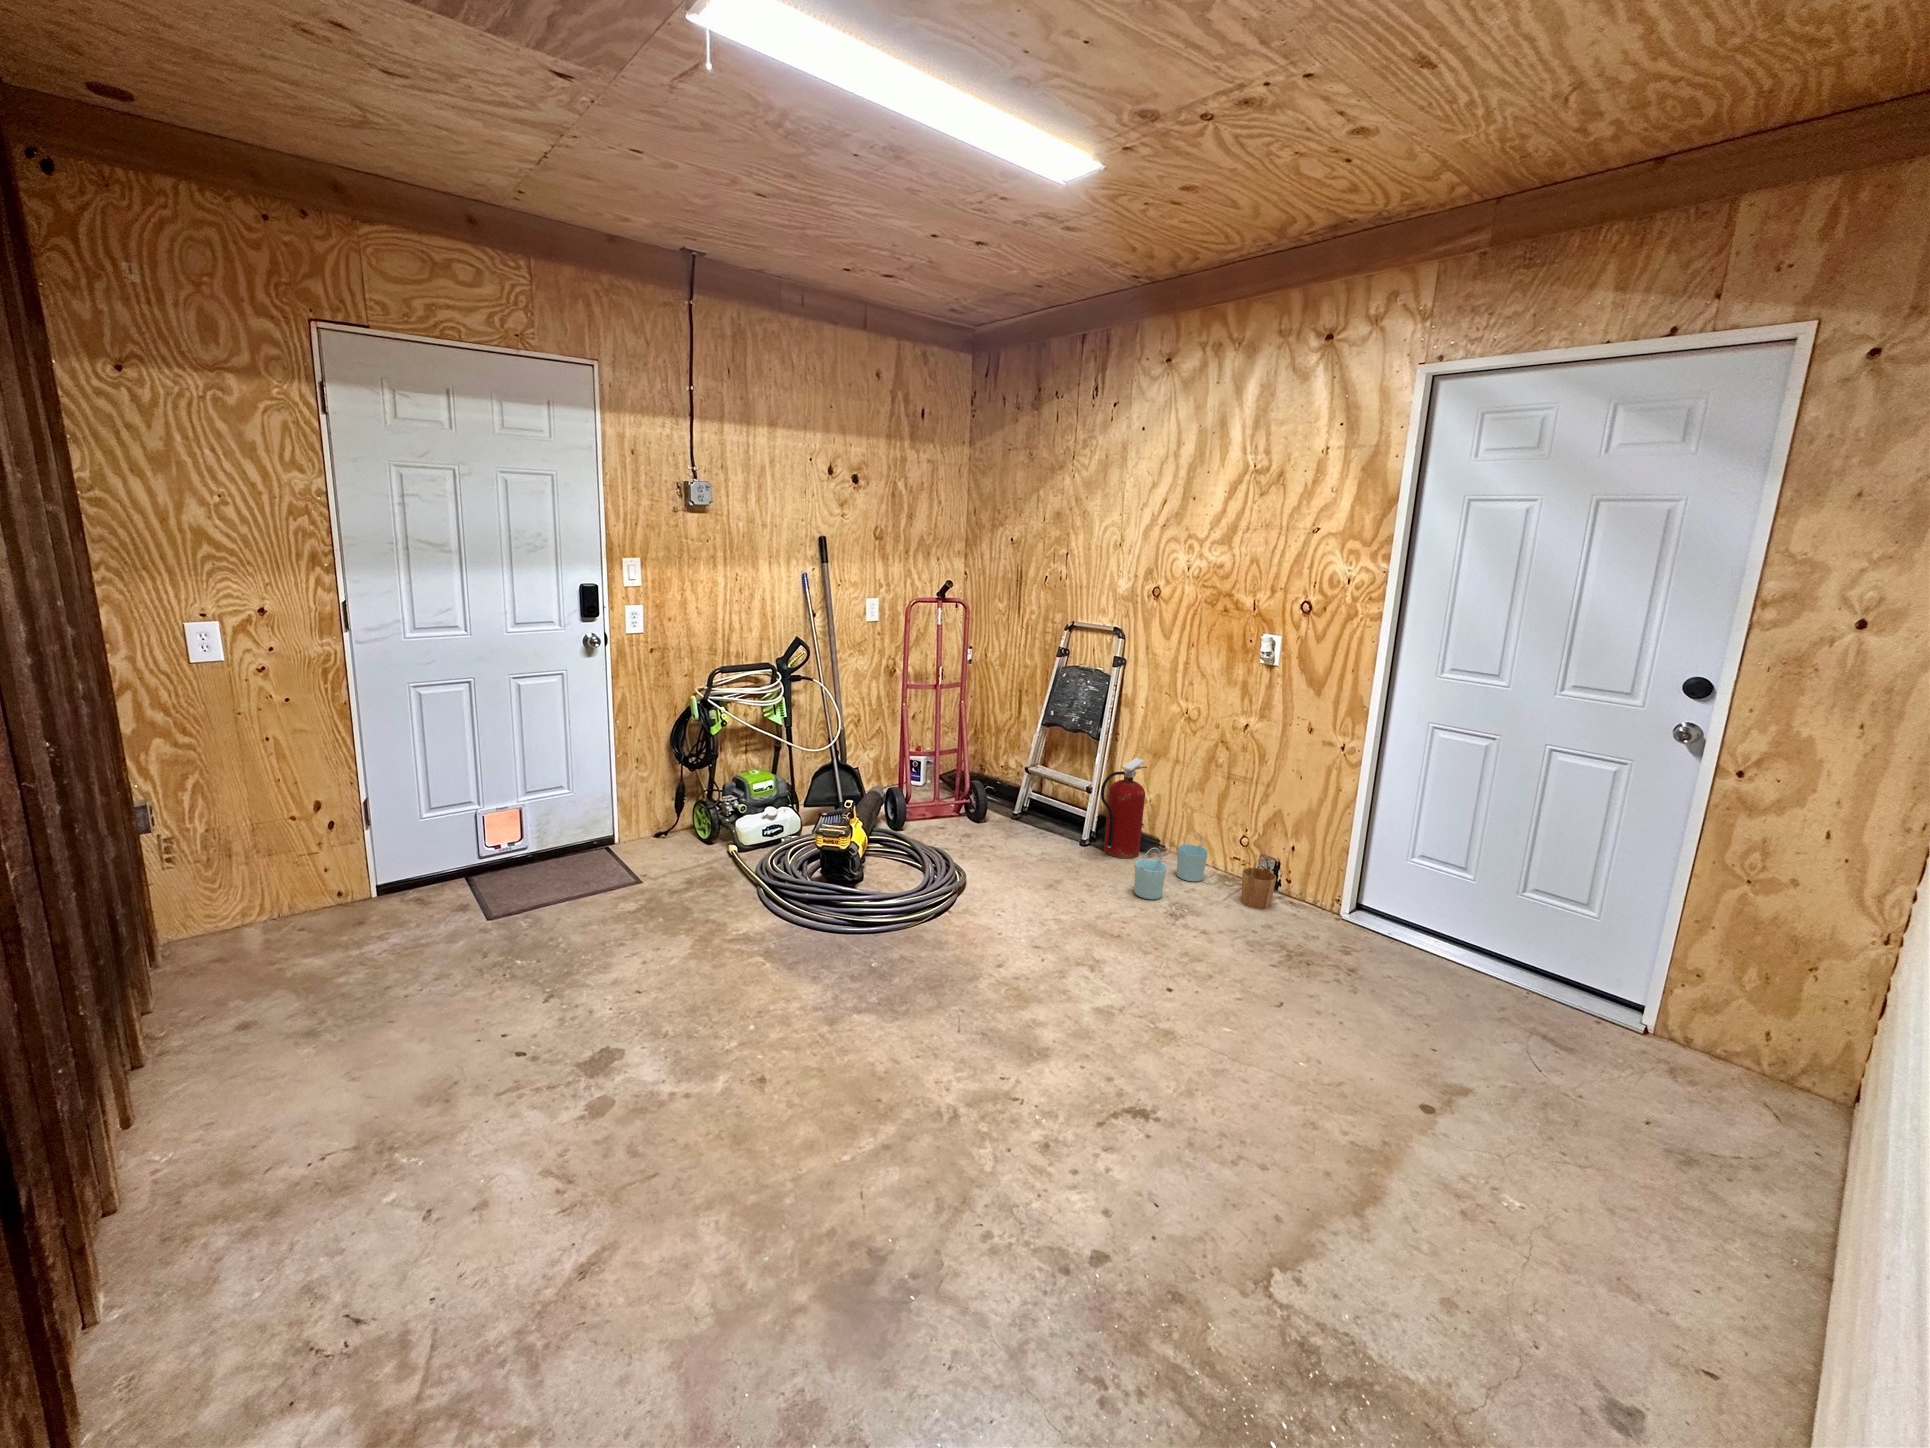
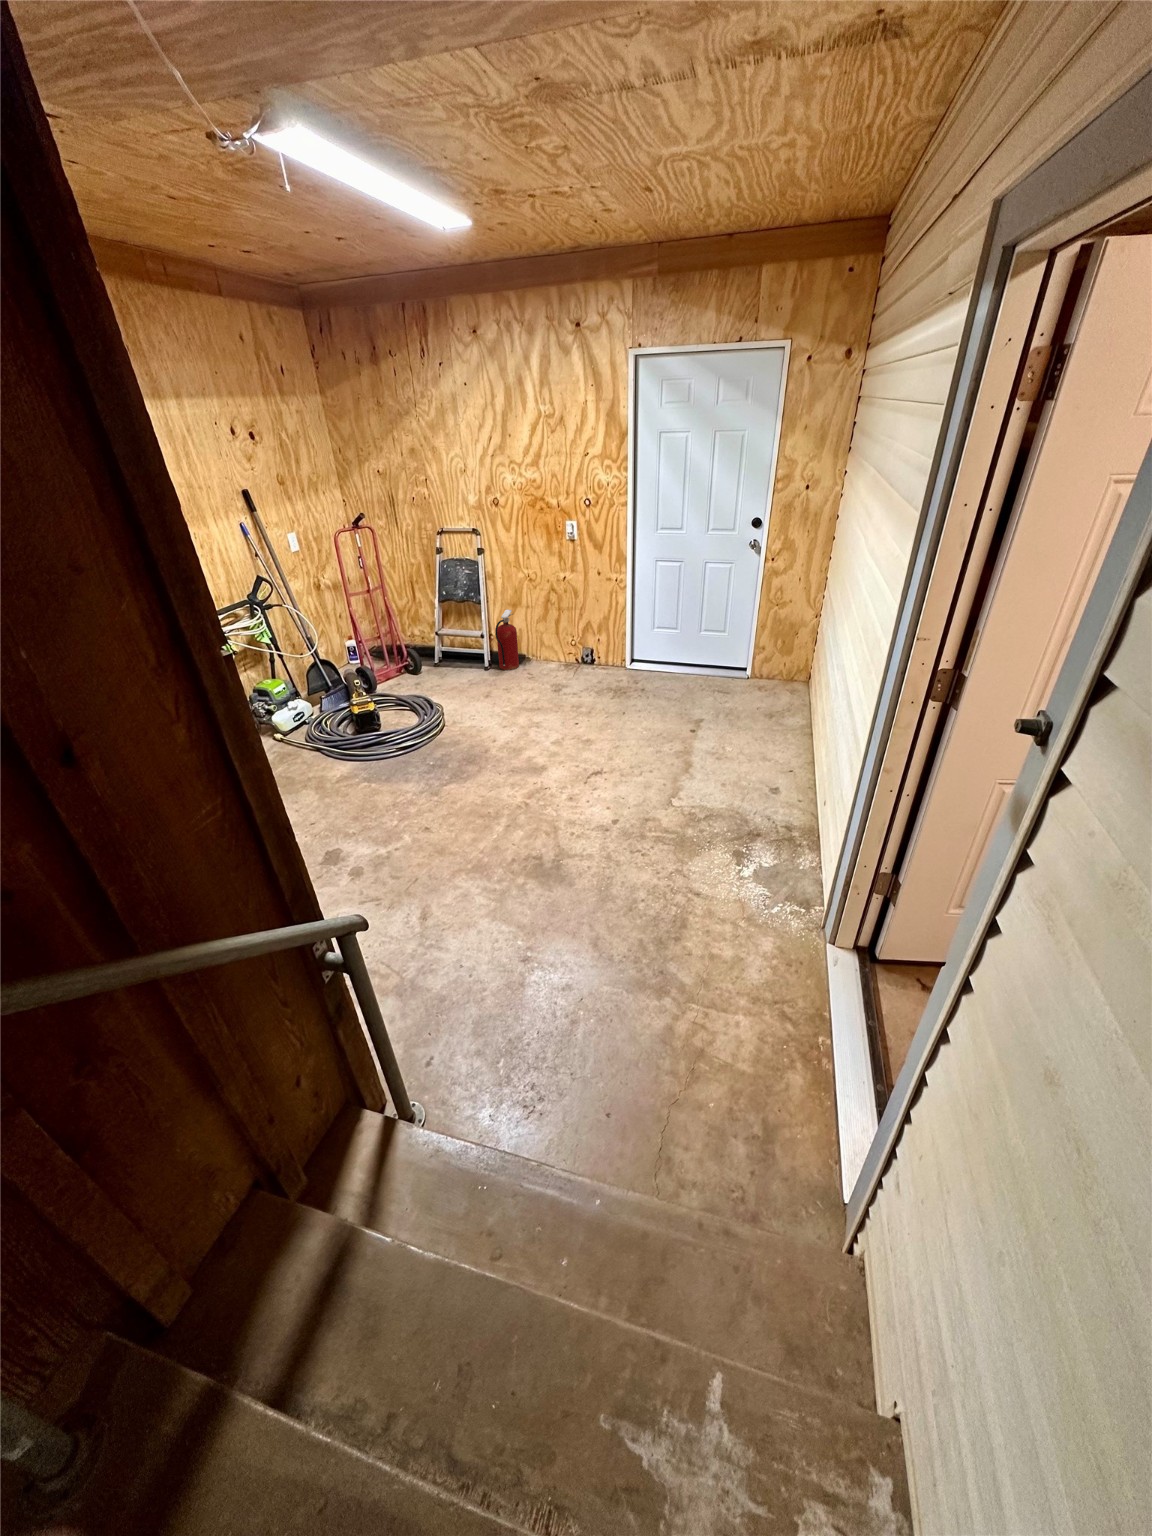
bucket: present [1134,833,1276,909] -> none [528,644,596,686]

